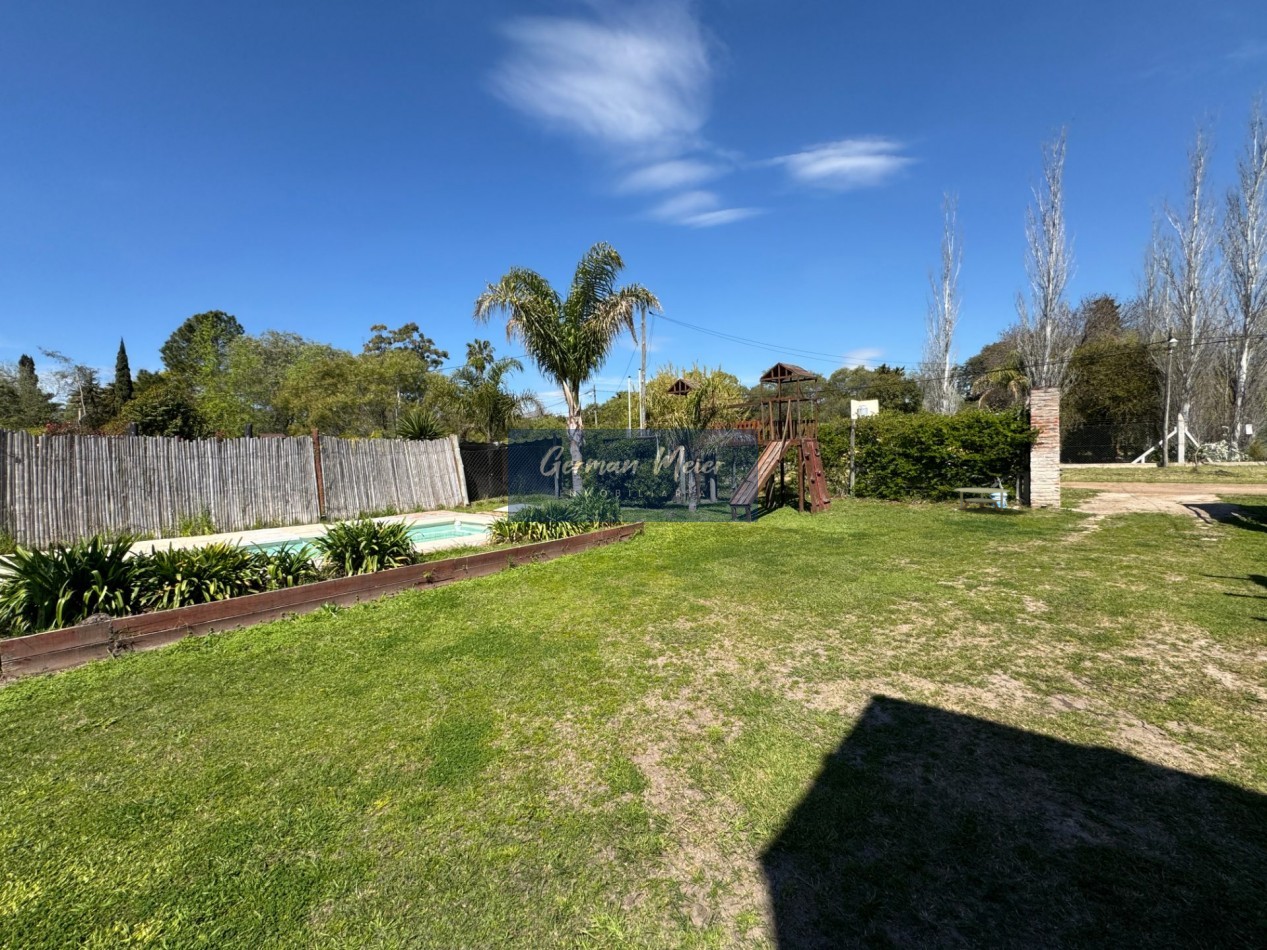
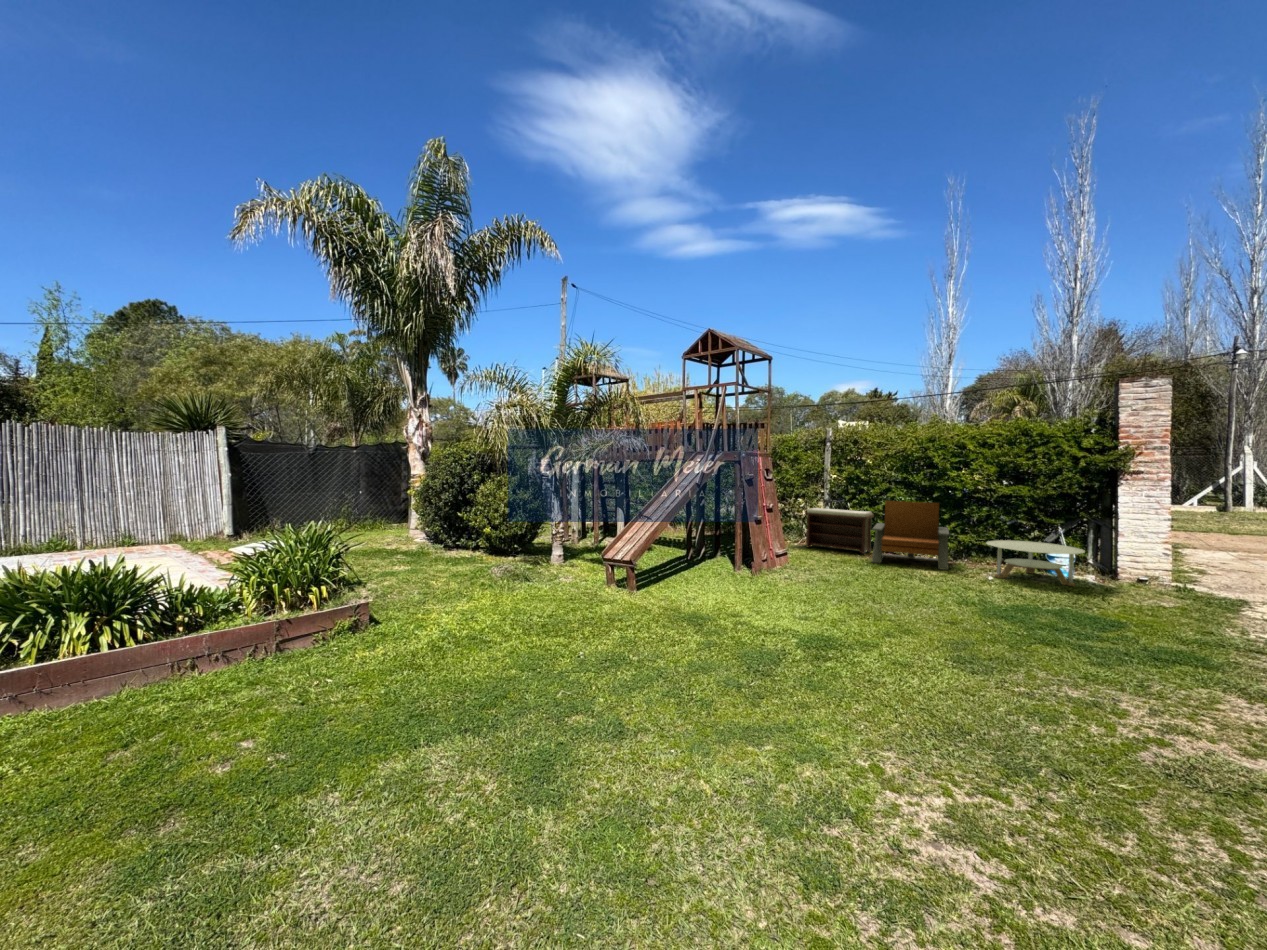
lounge chair: none [885,466,933,507] -> present [872,500,949,570]
bench: none [839,474,886,502] -> present [806,508,874,554]

